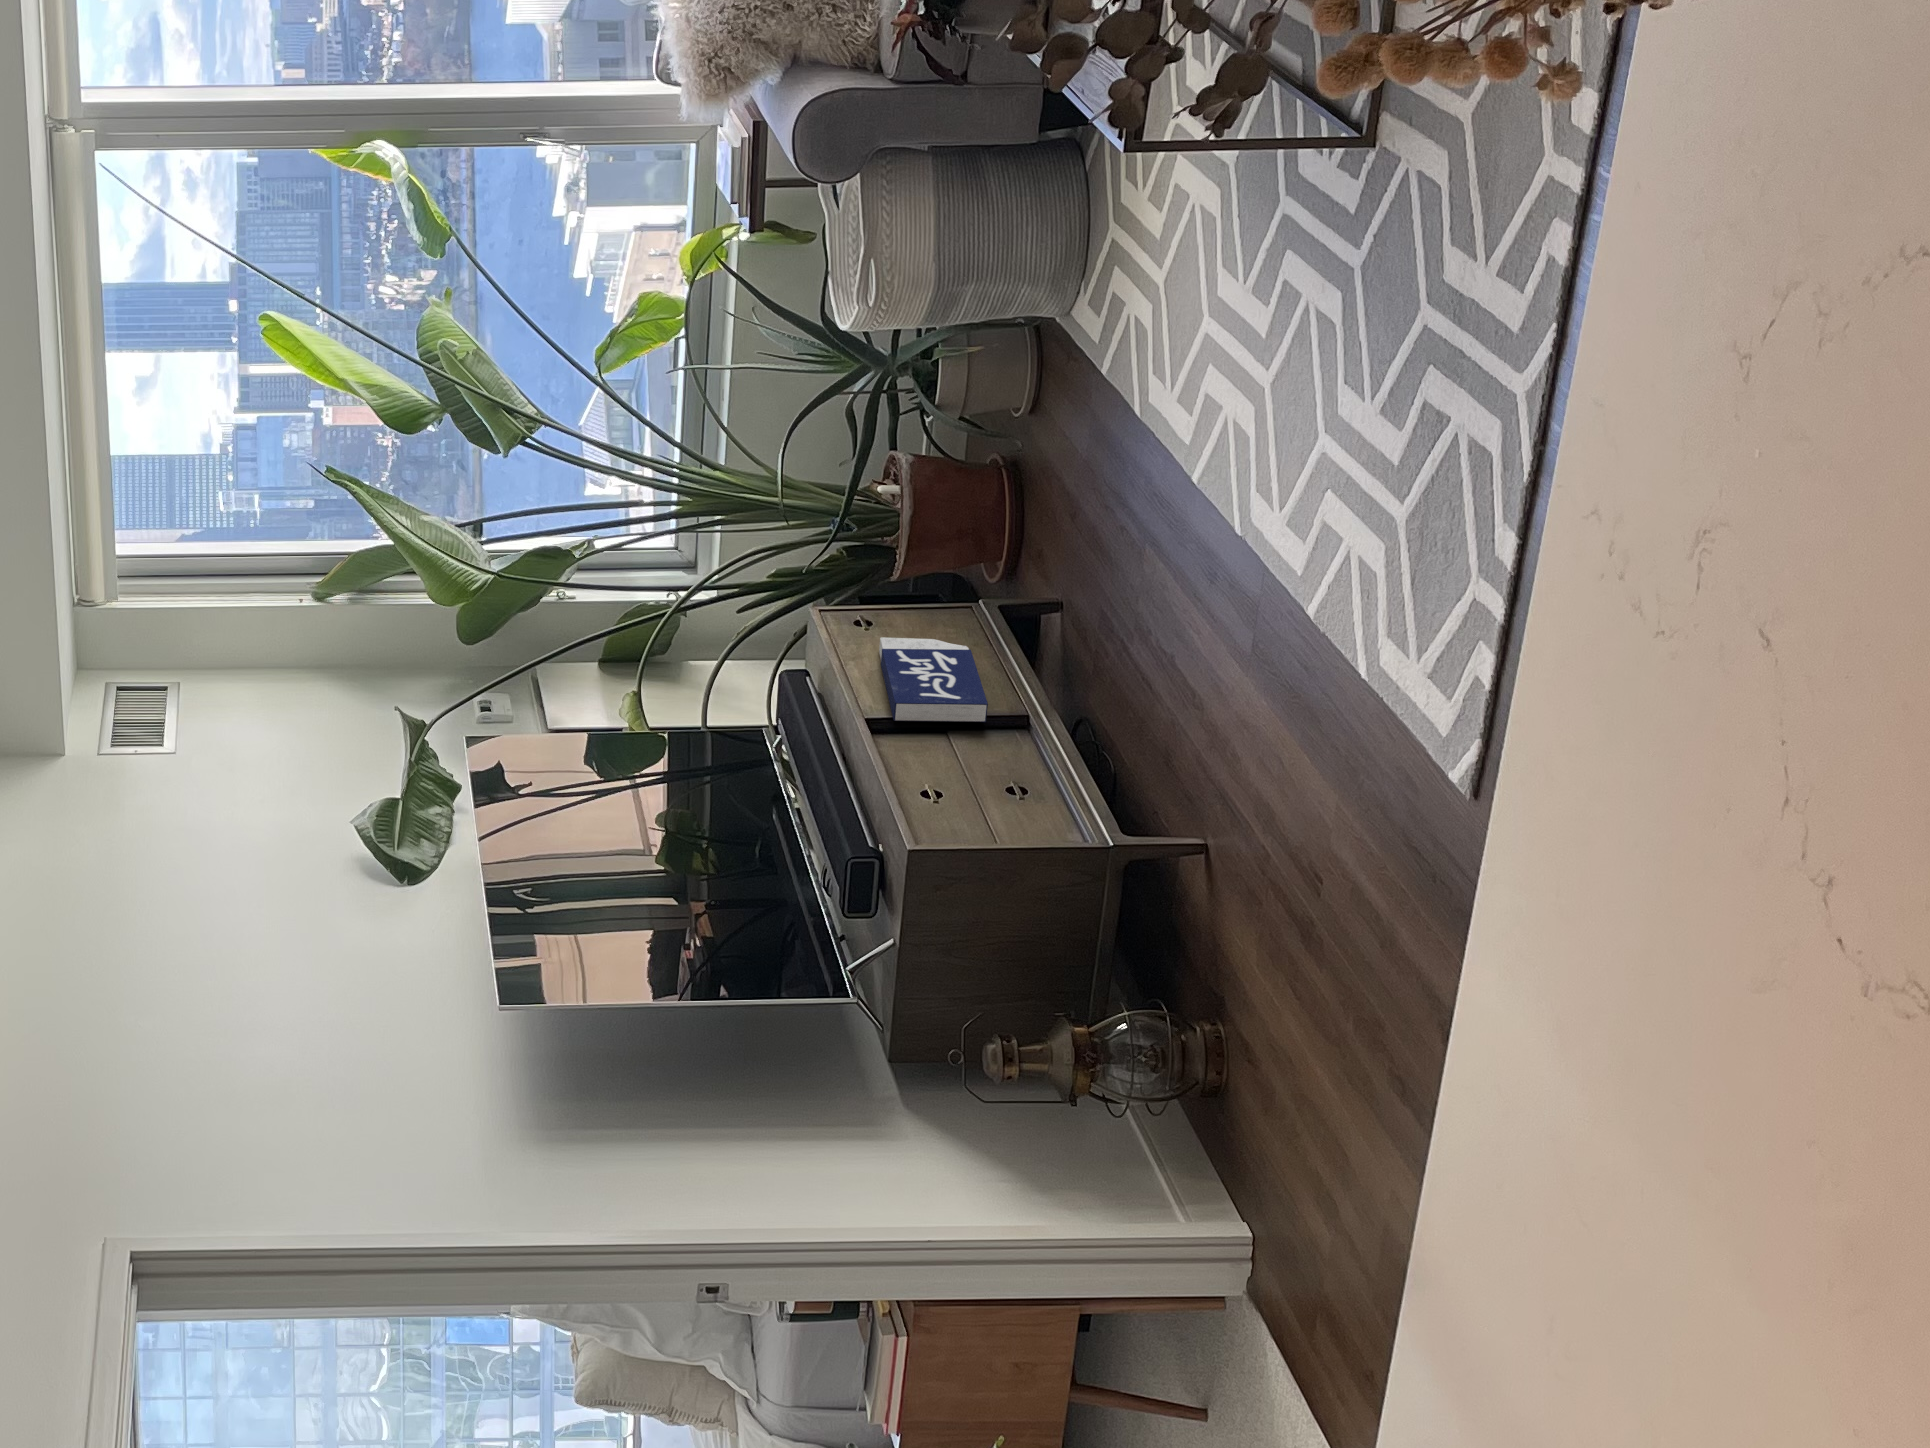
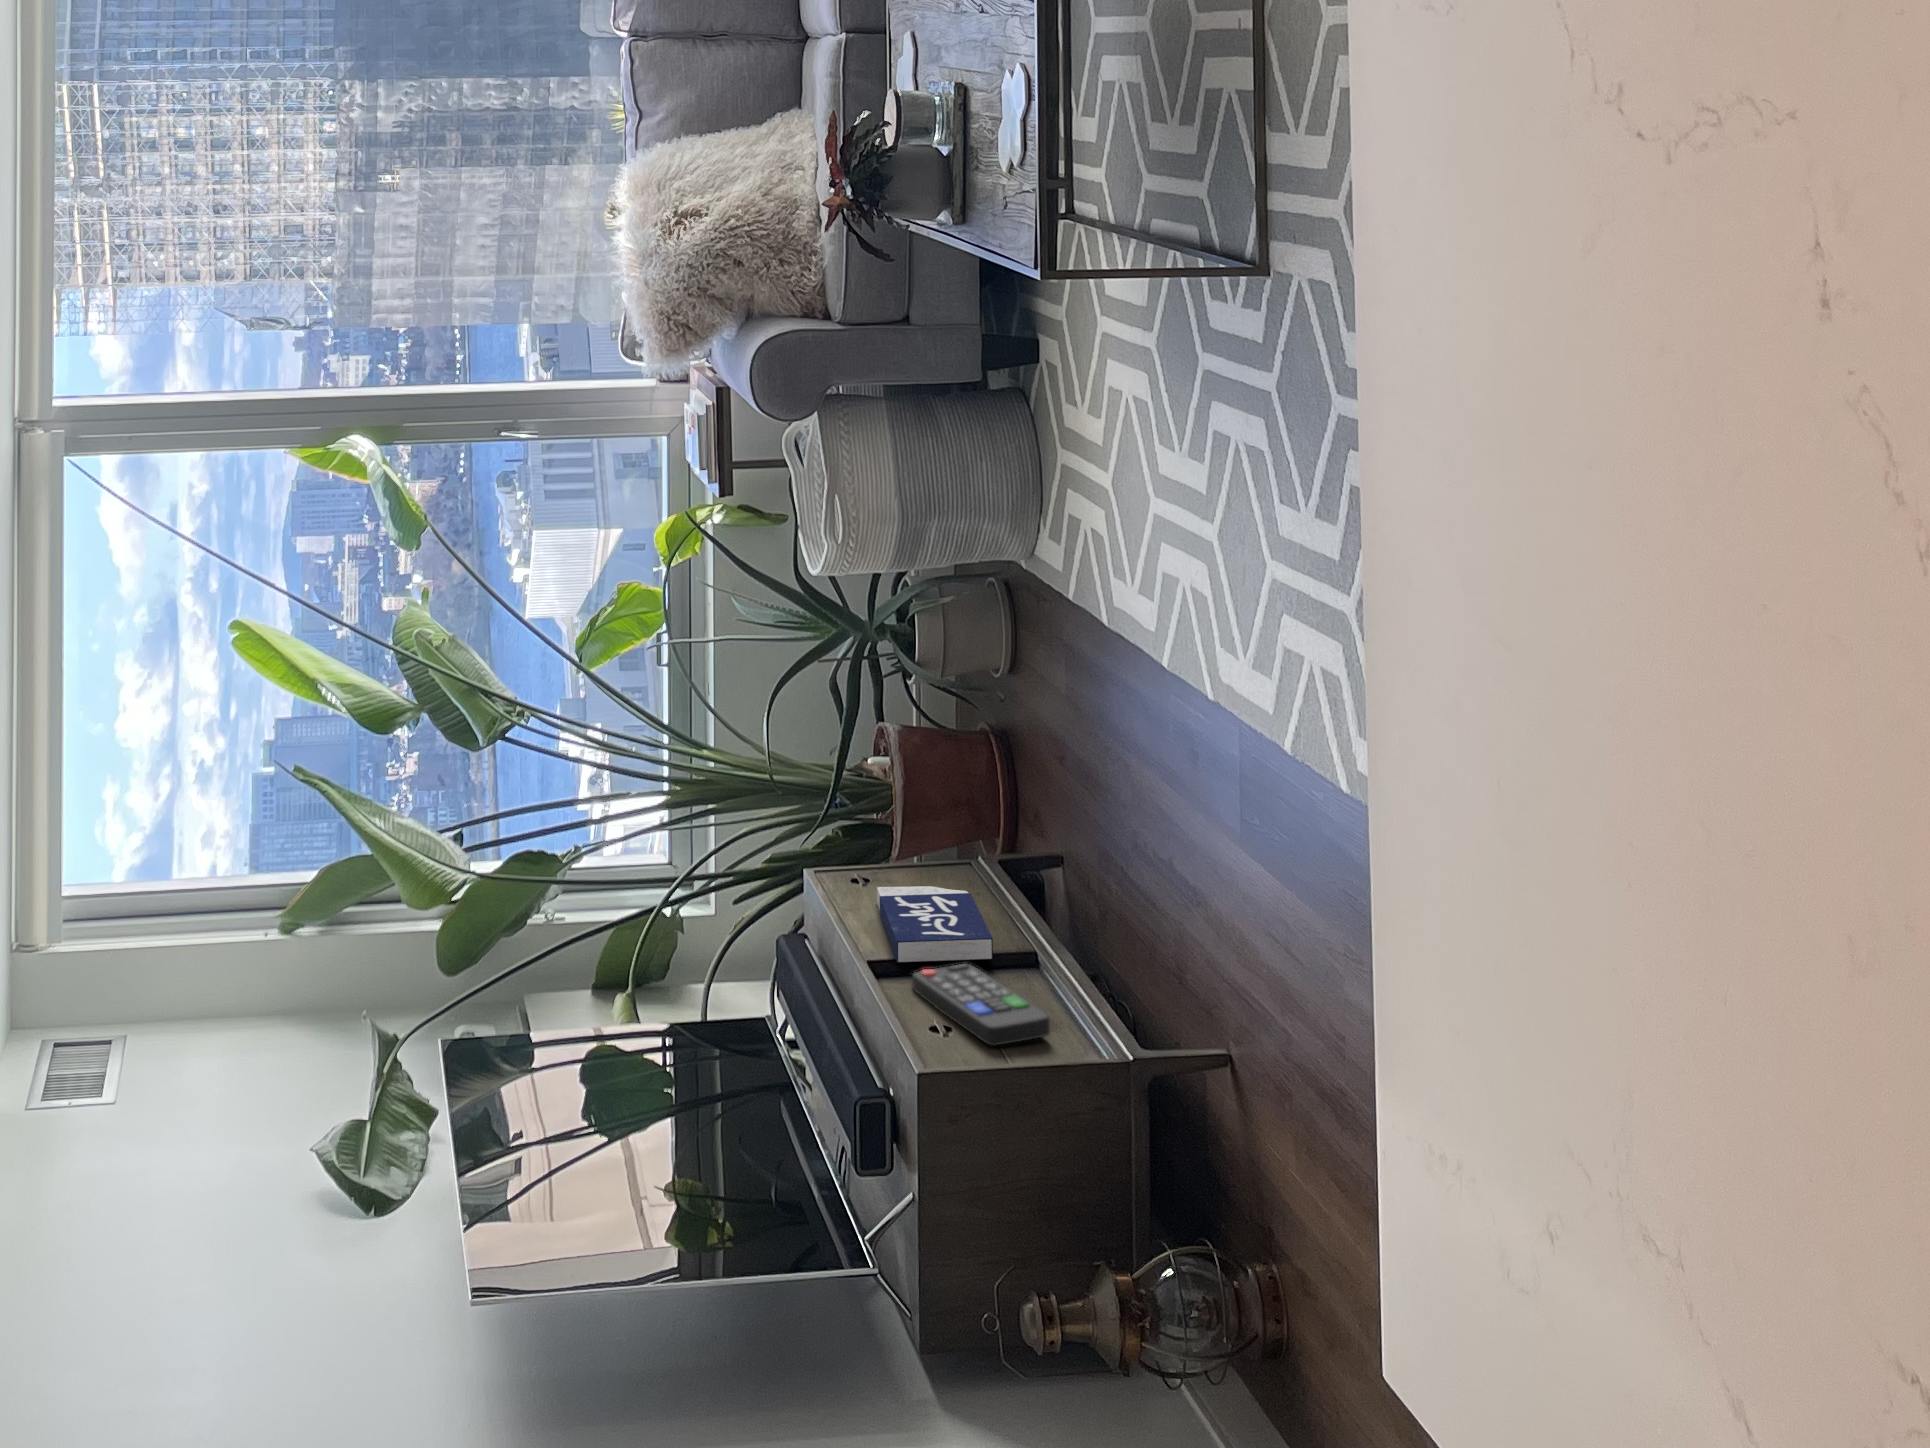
remote control: none [906,729,1035,818] -> present [912,964,1050,1046]

